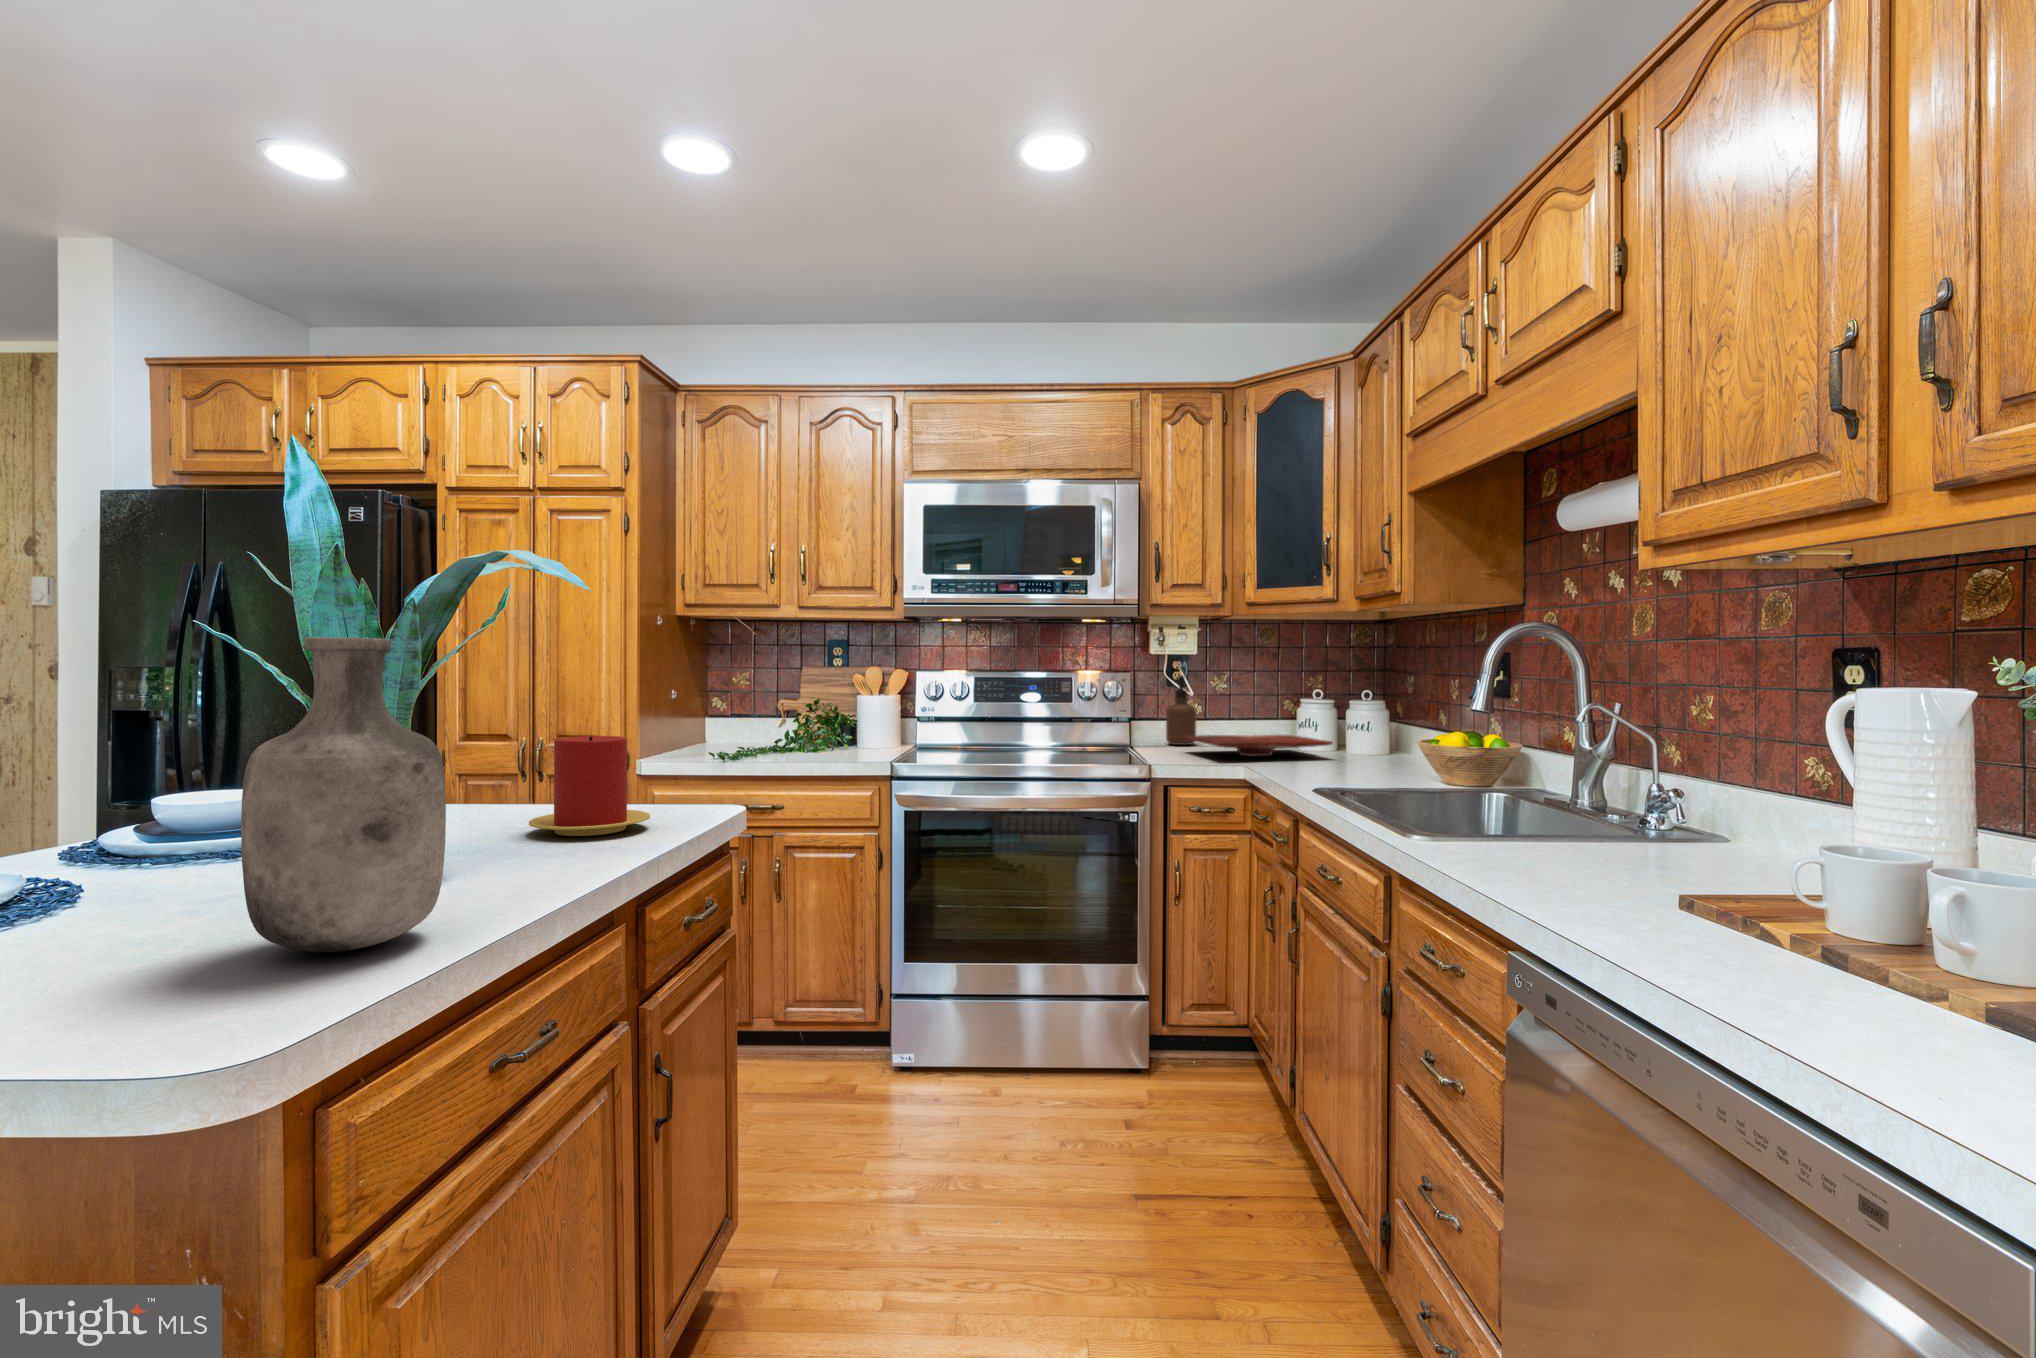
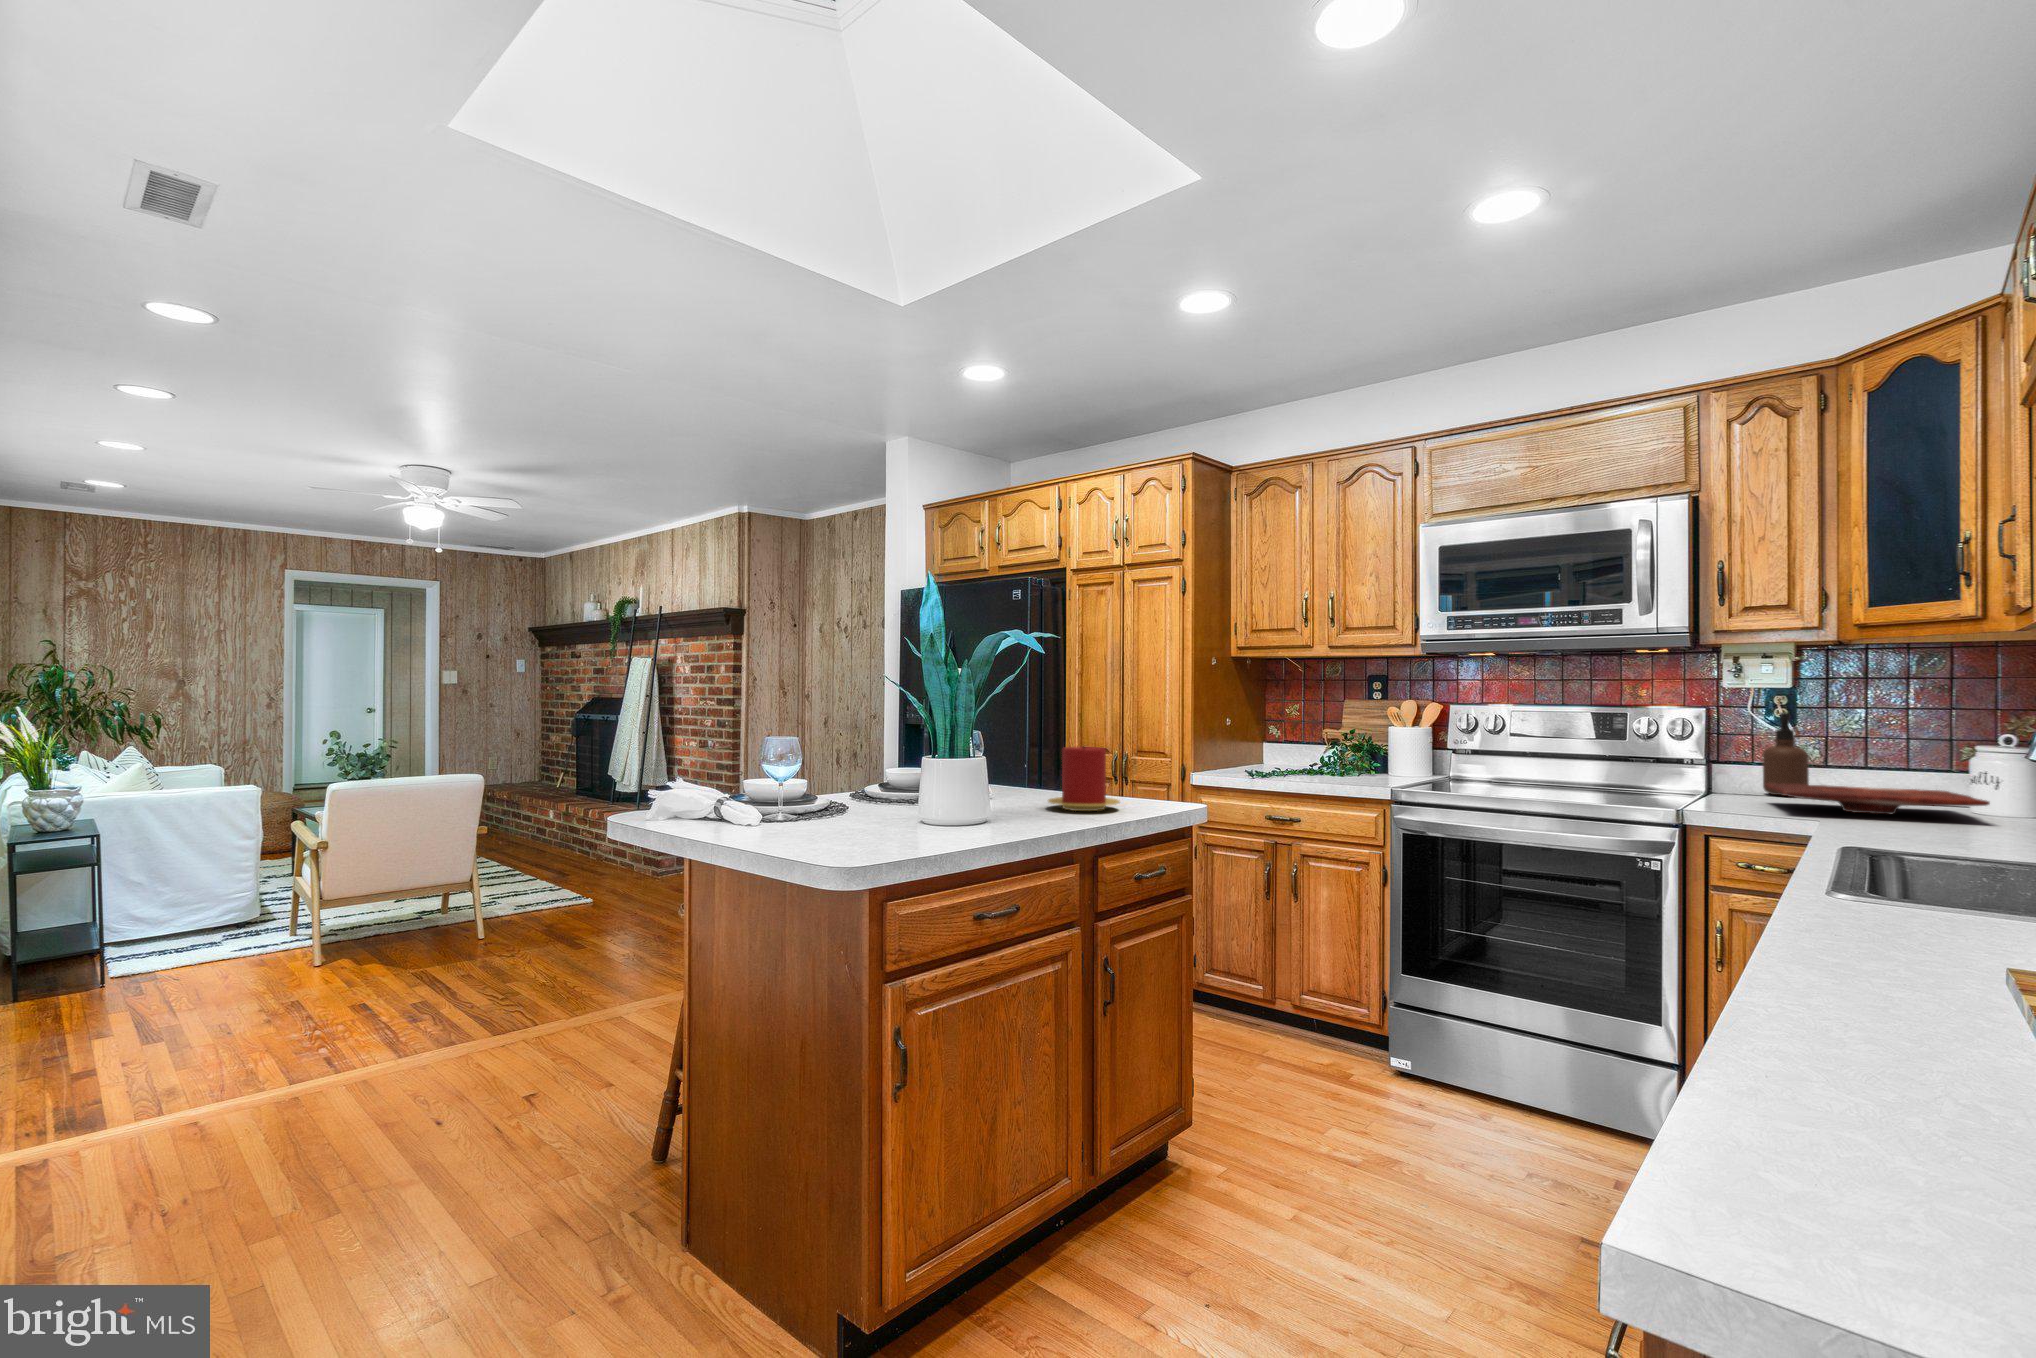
vase: present [241,637,446,952] -> none [878,687,959,840]

